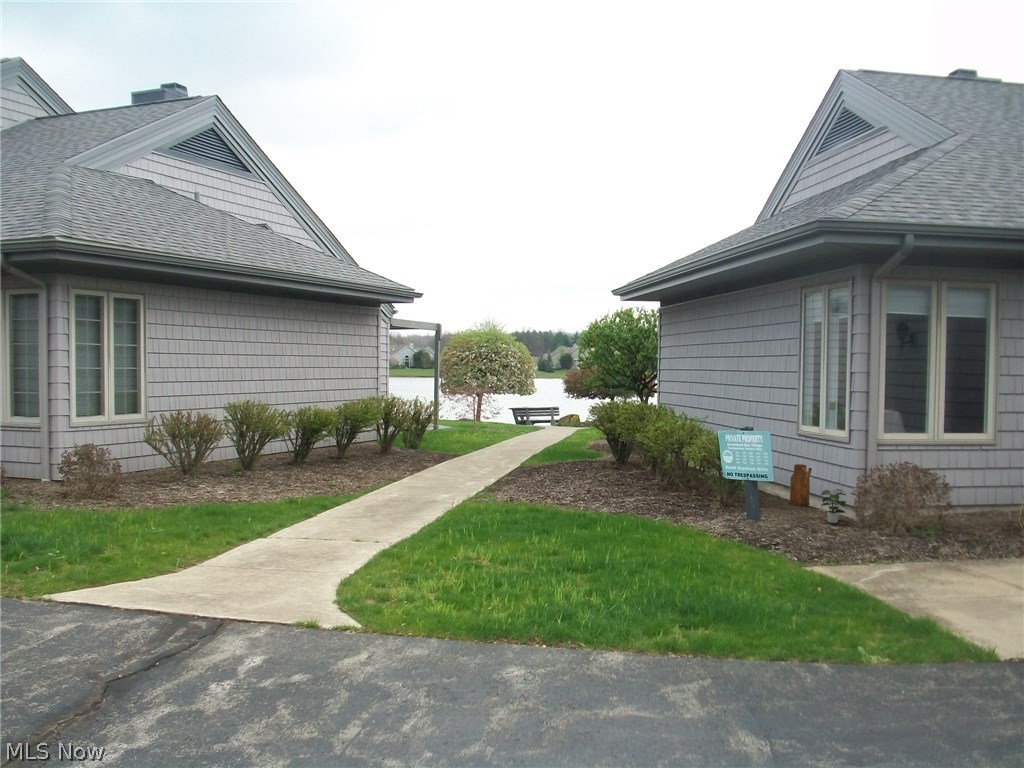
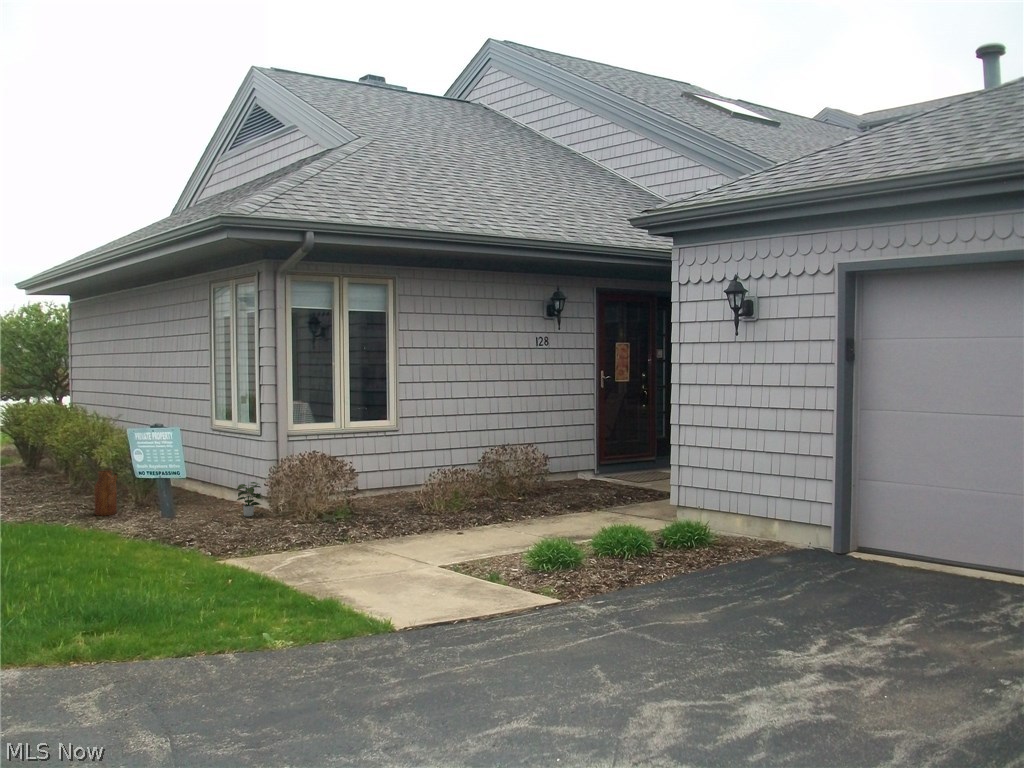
watering can: present [790,464,812,506] -> present [94,470,117,516]

